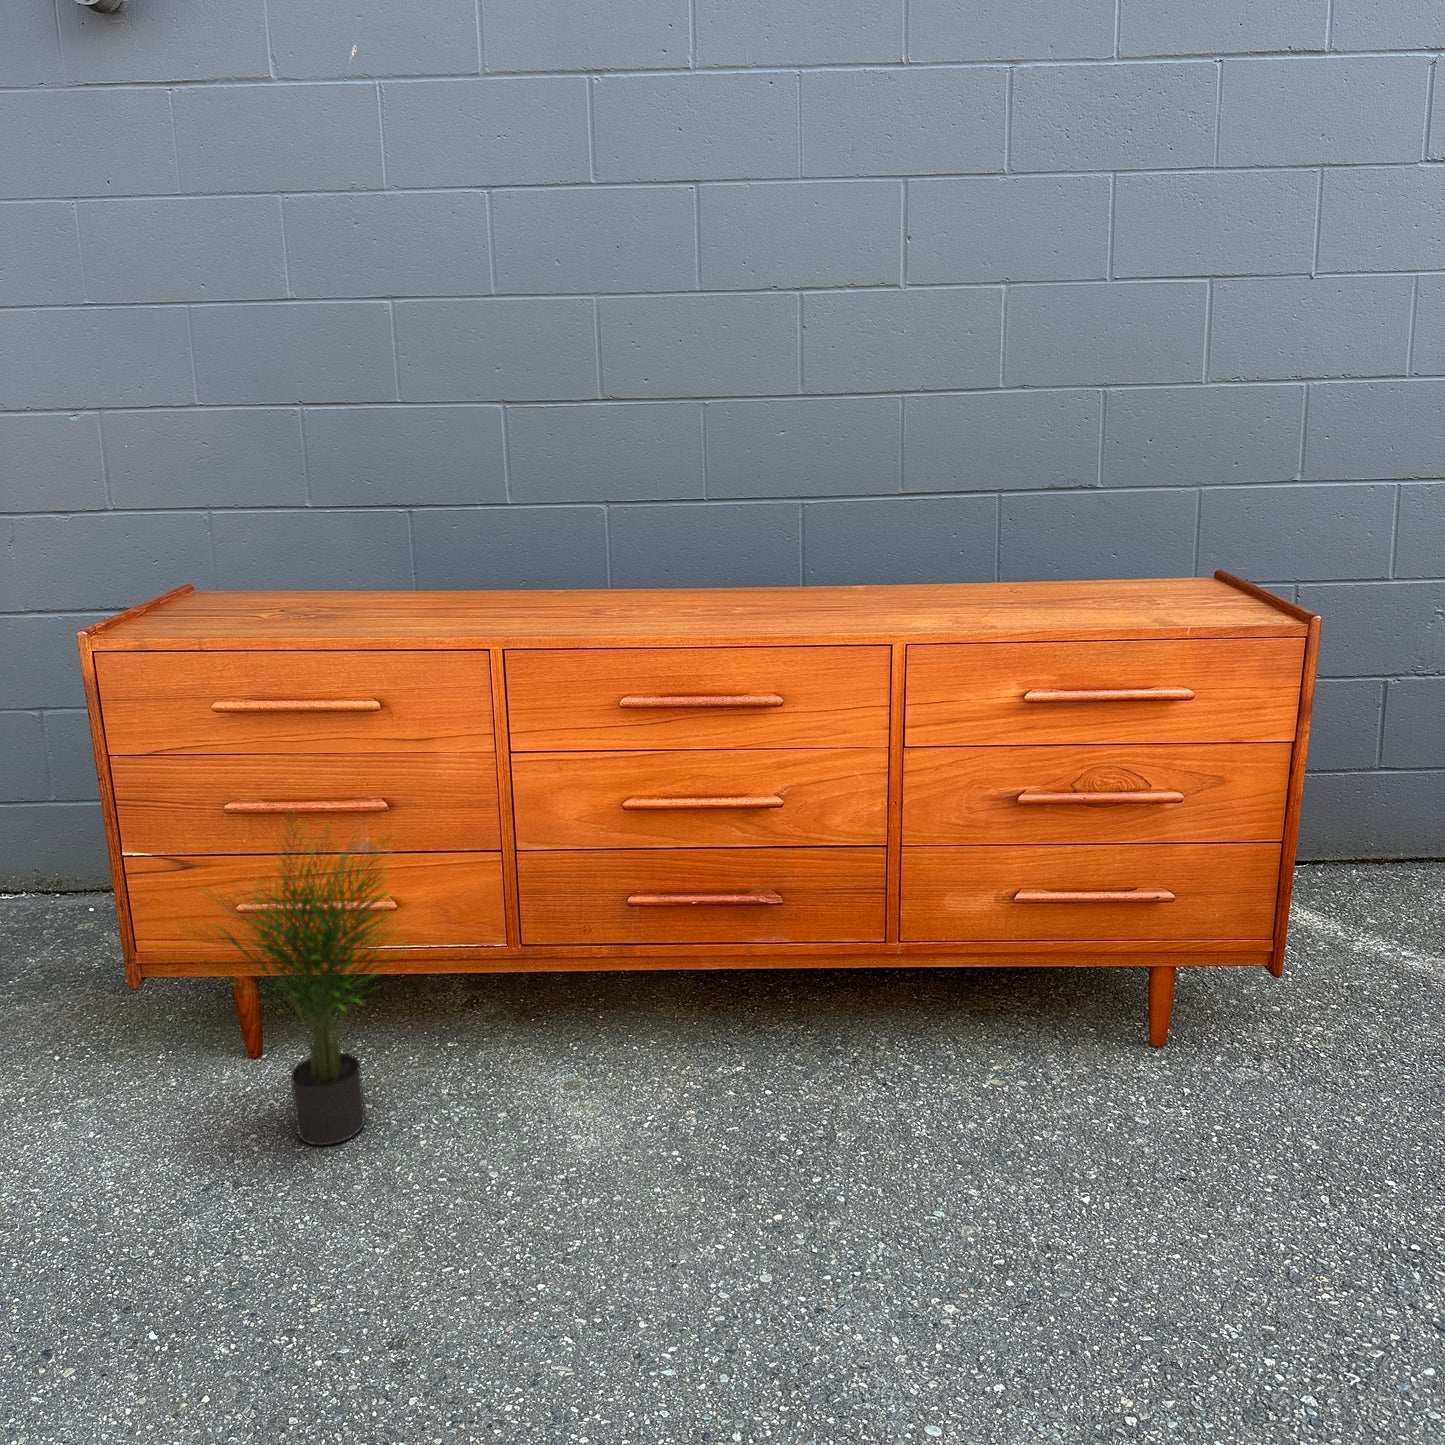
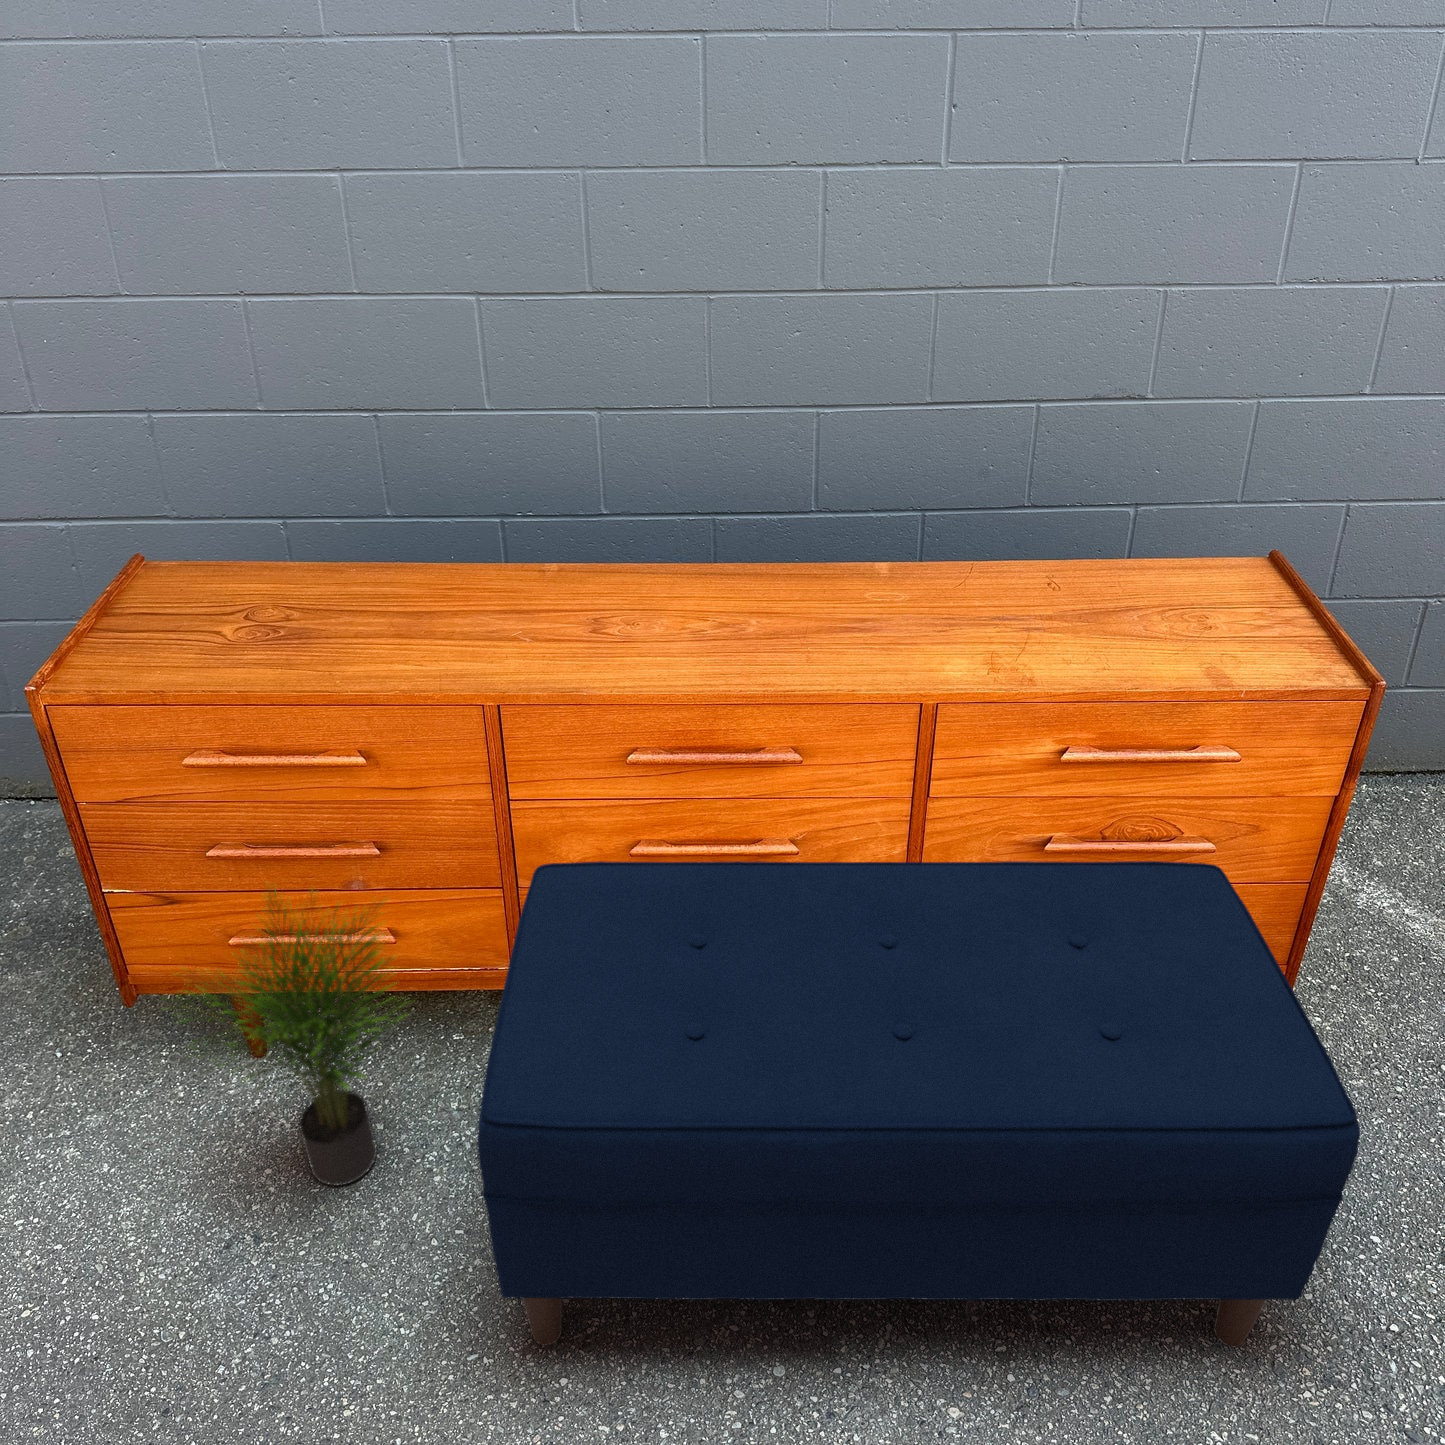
bench: none [467,799,1320,1260] -> present [477,861,1360,1347]

